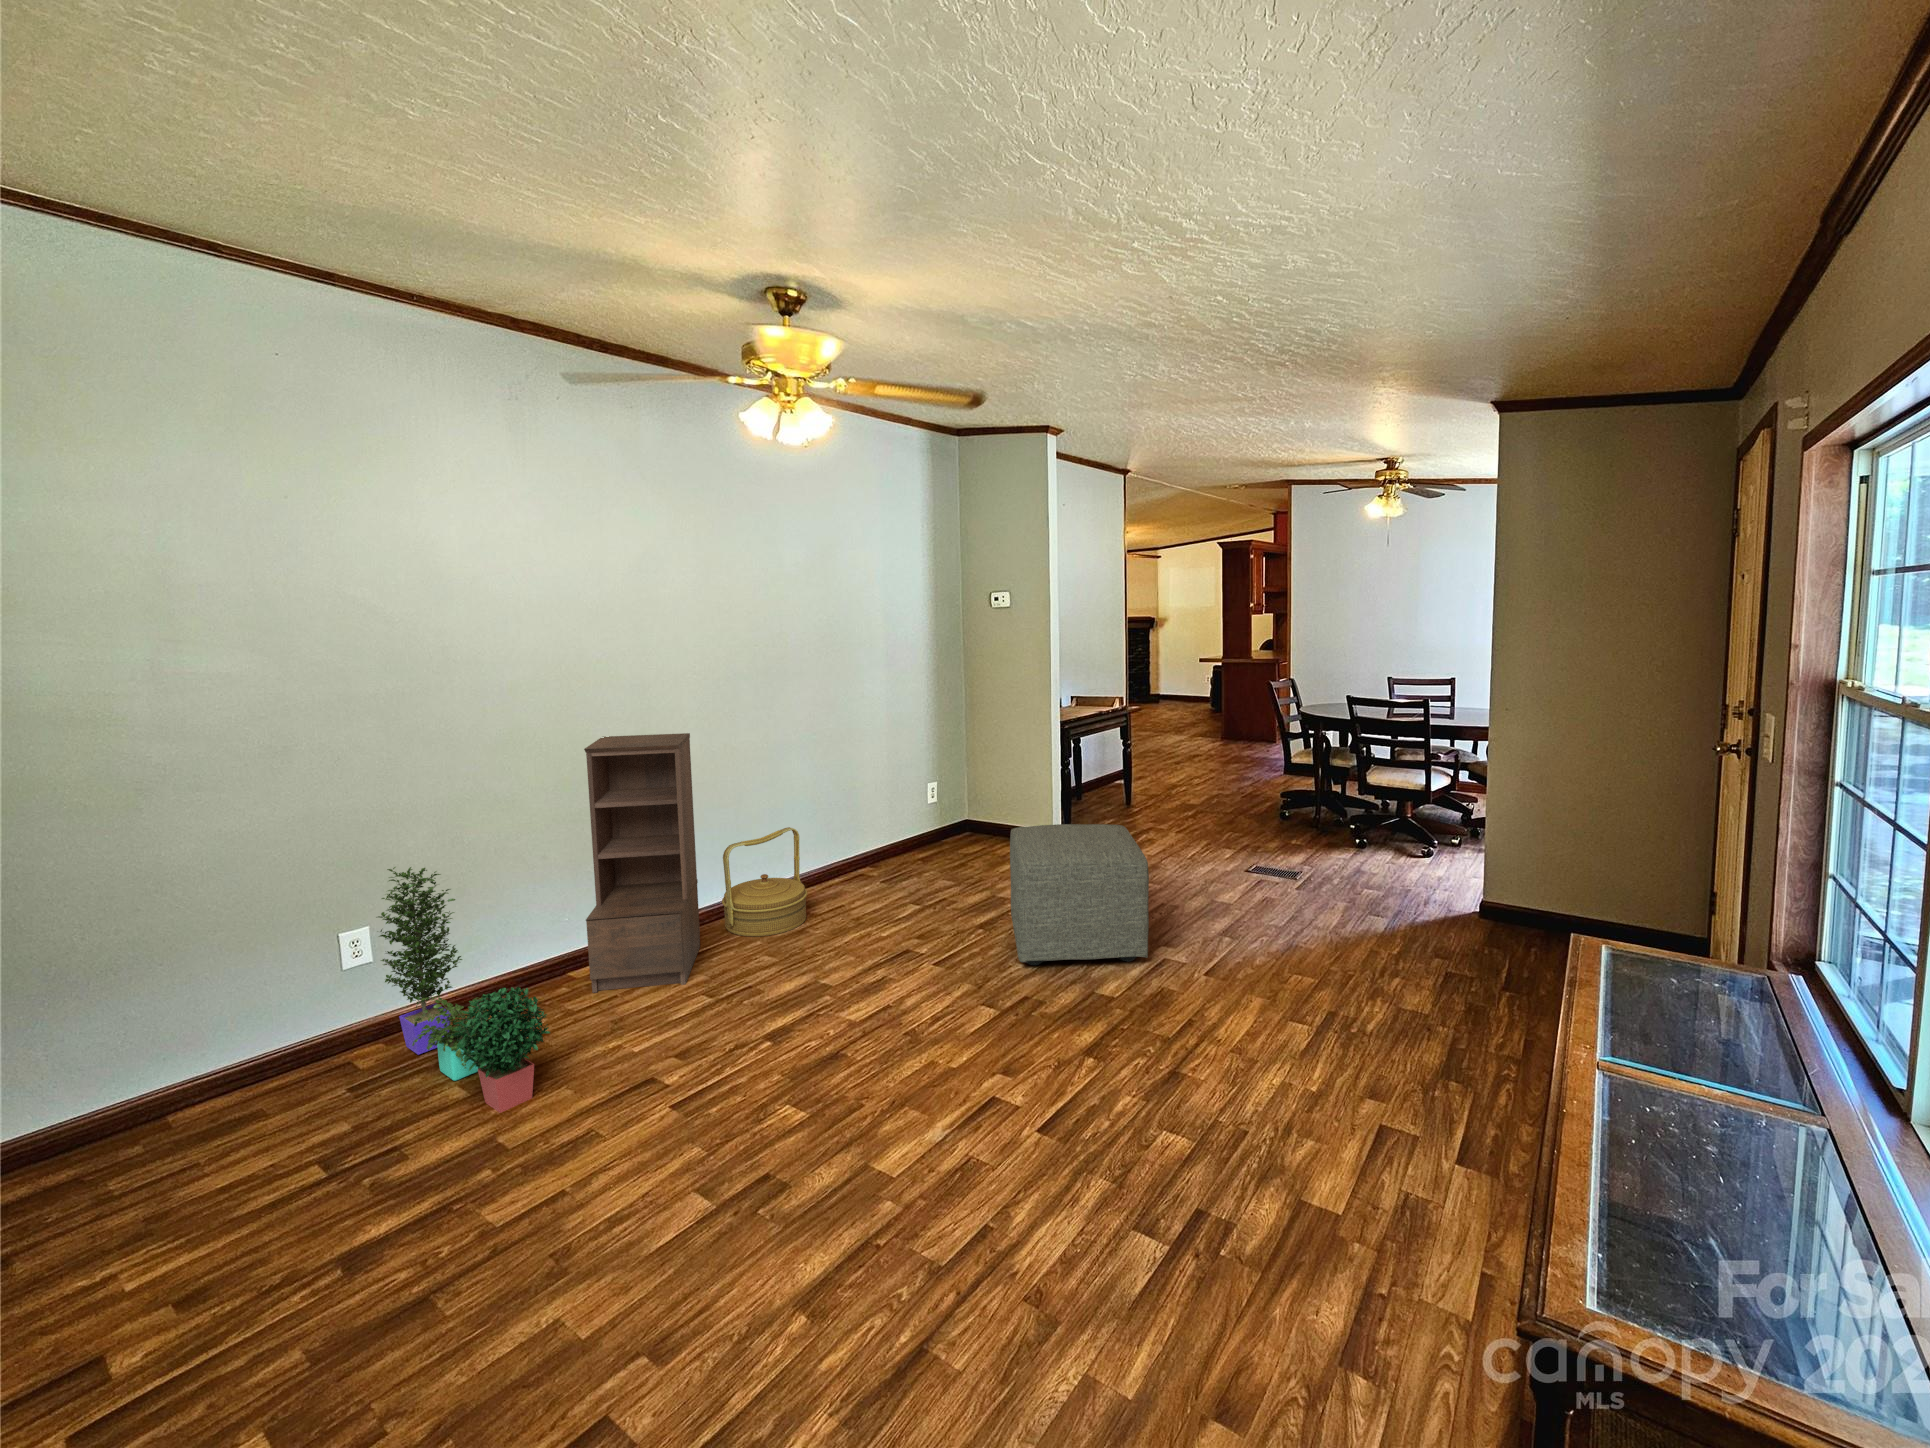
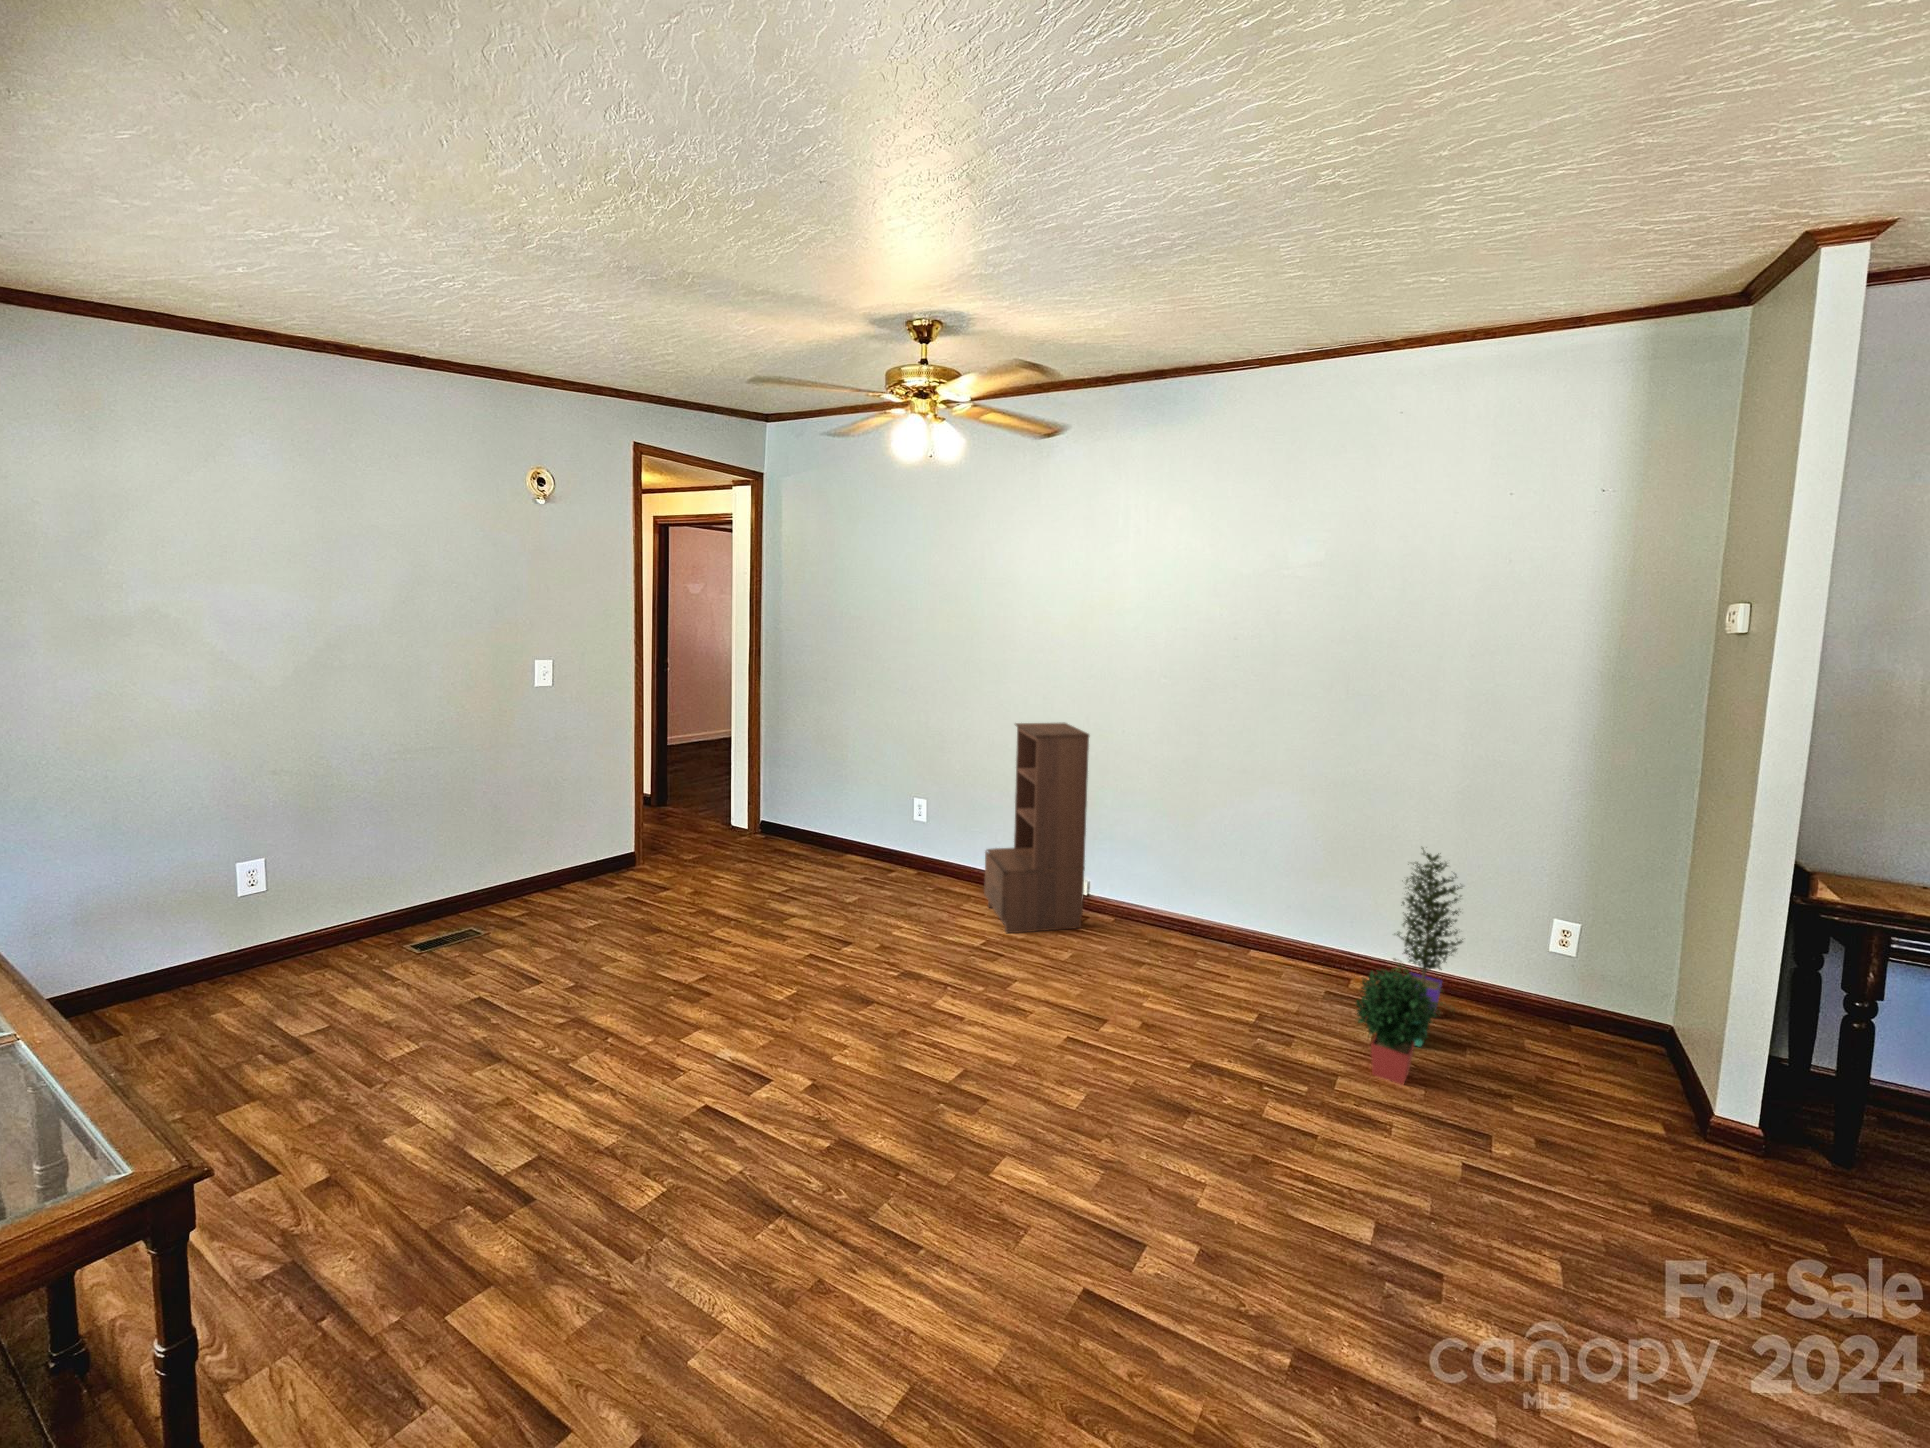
ottoman: present [1010,824,1149,965] -> none [1059,962,1308,1212]
woven basket: present [722,827,807,937] -> none [1110,852,1202,964]
potted plant: present [378,867,550,1113] -> present [1356,848,1462,1085]

